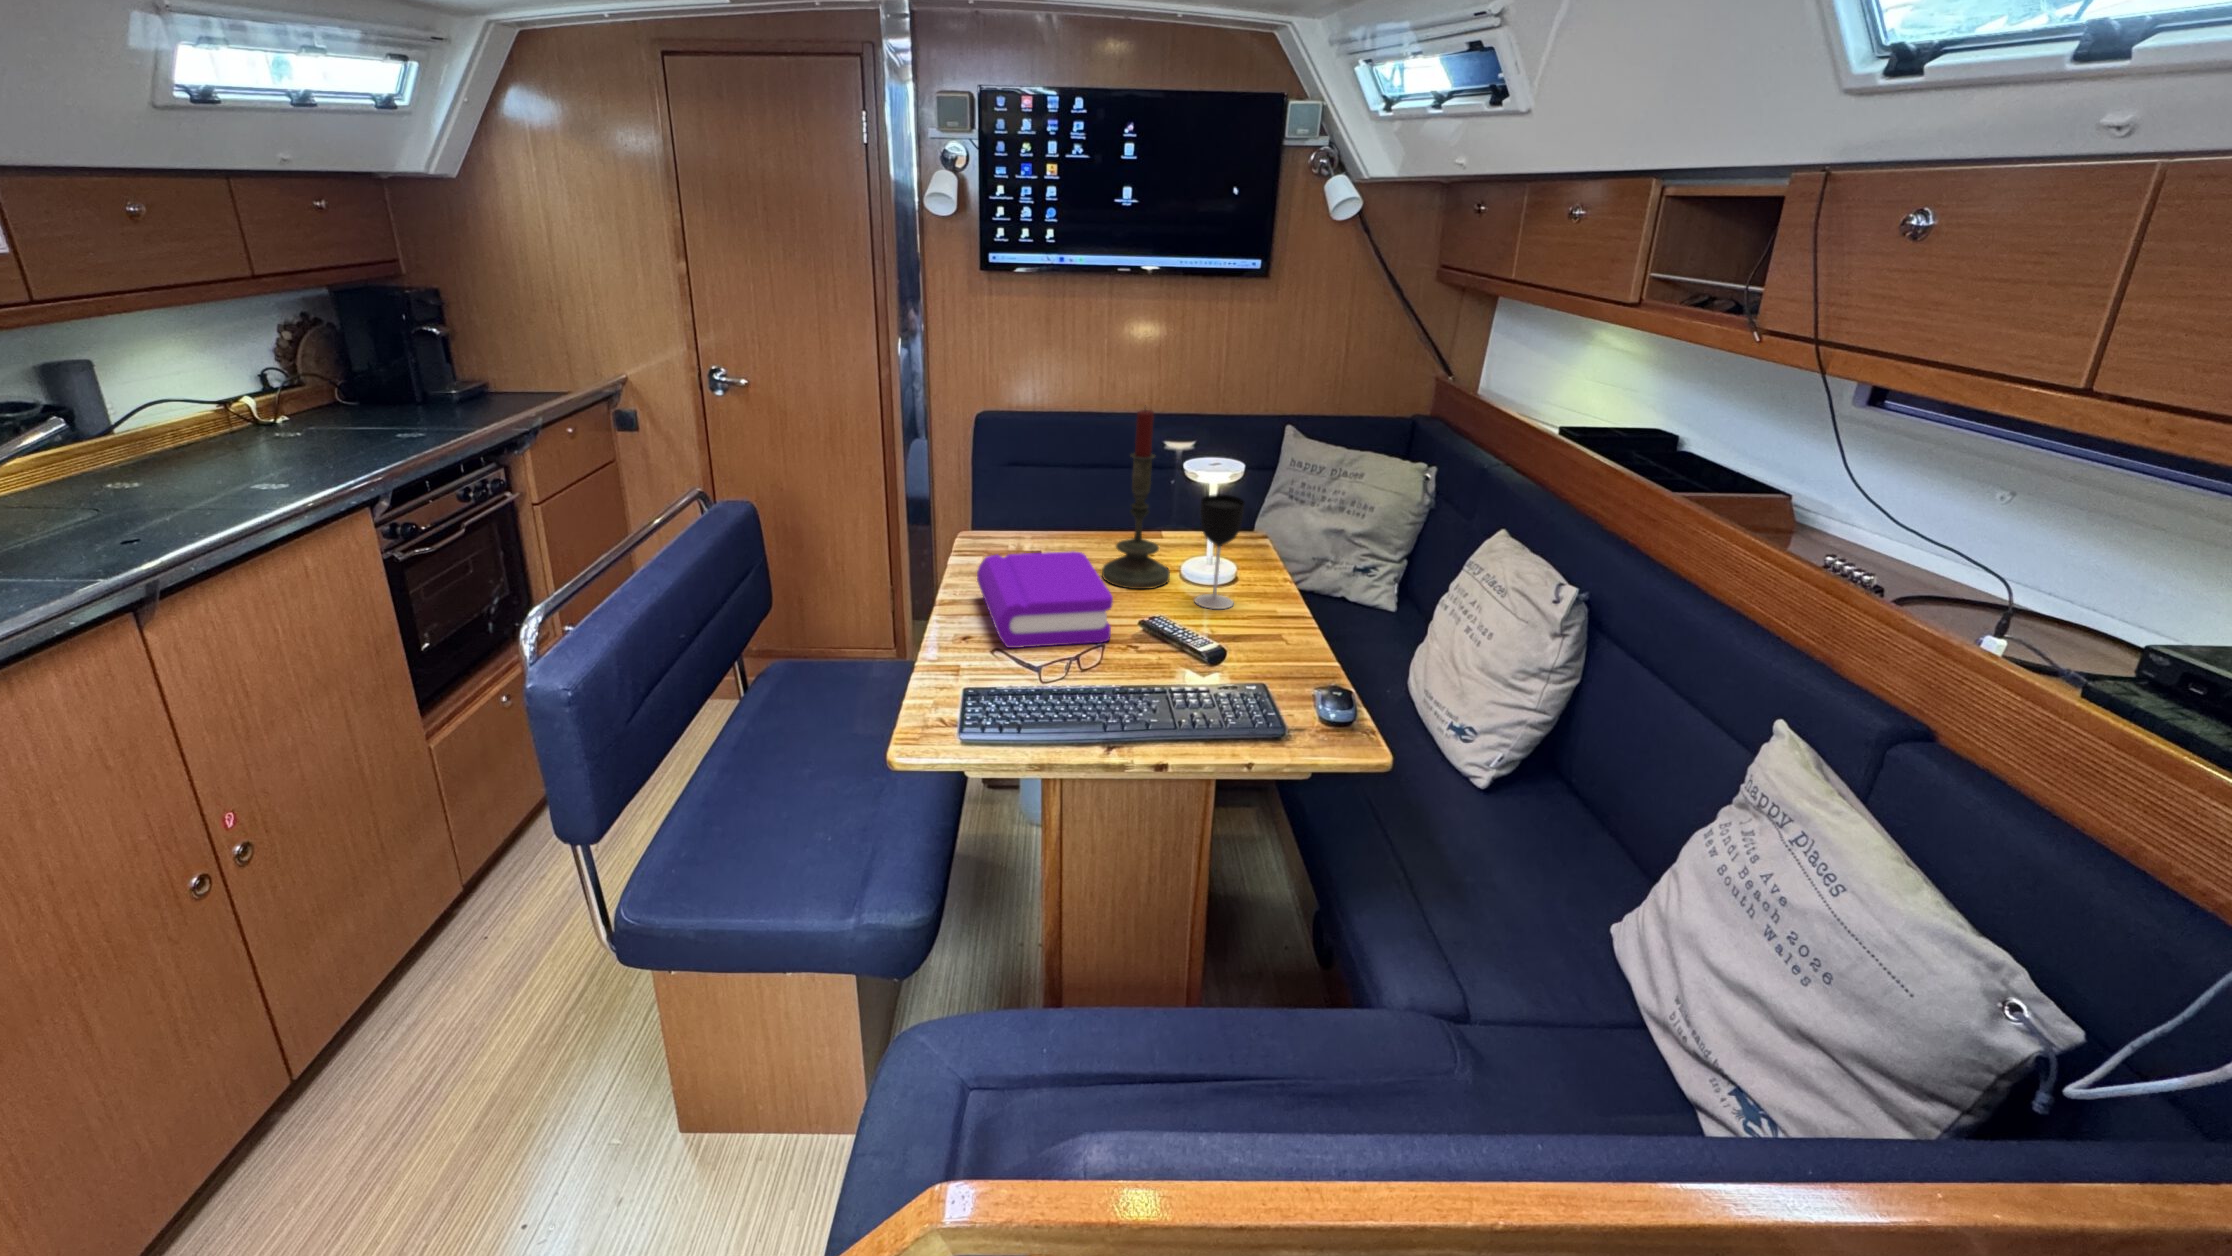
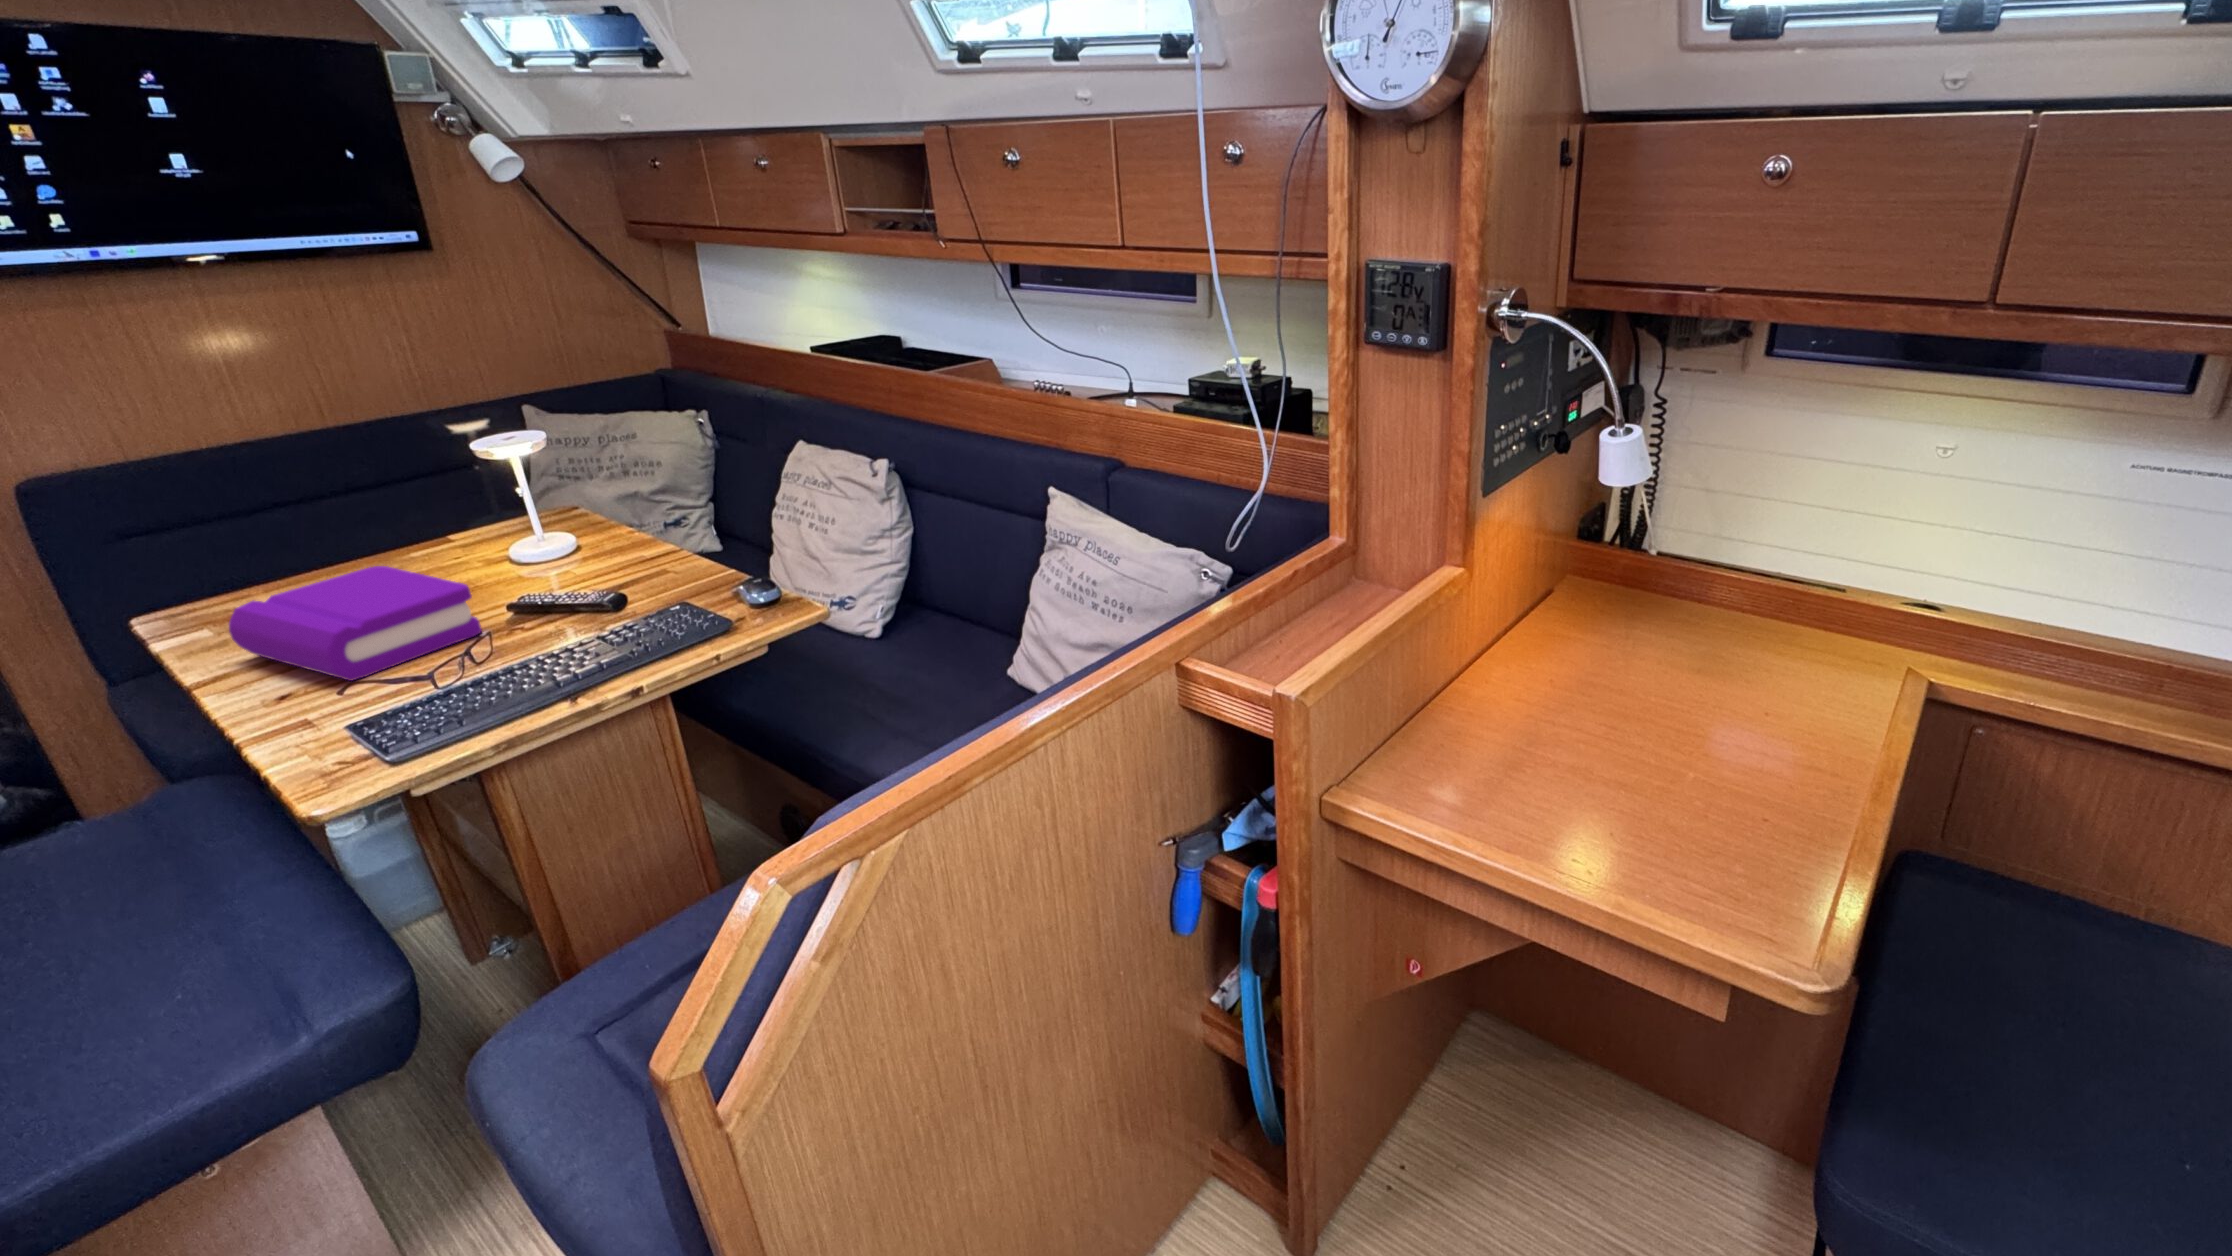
candle: present [1102,409,1170,589] -> none [383,388,500,594]
wine glass: present [1195,494,1245,609] -> none [516,459,595,576]

